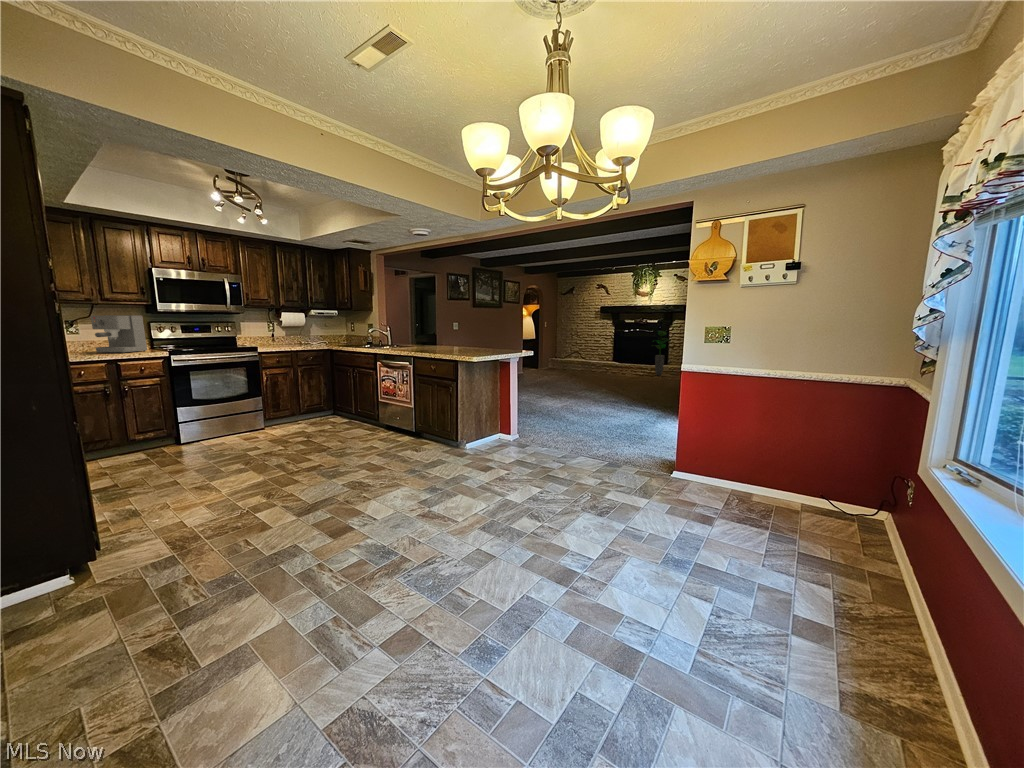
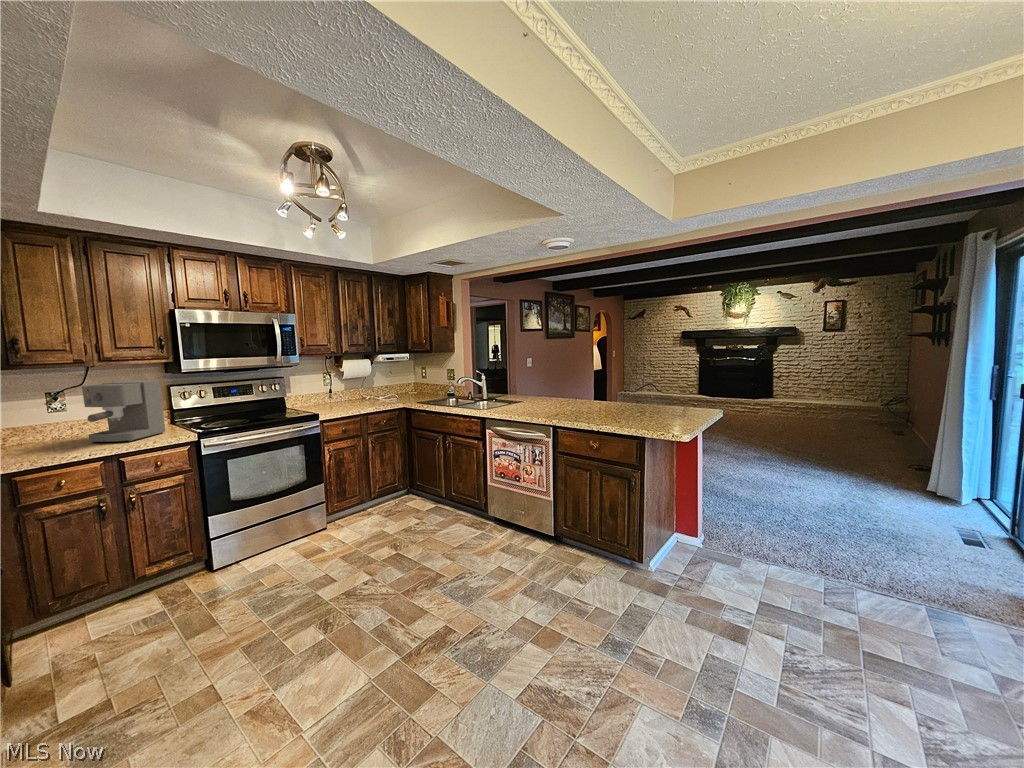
potted plant: present [655,331,670,375] -> none [753,358,780,412]

